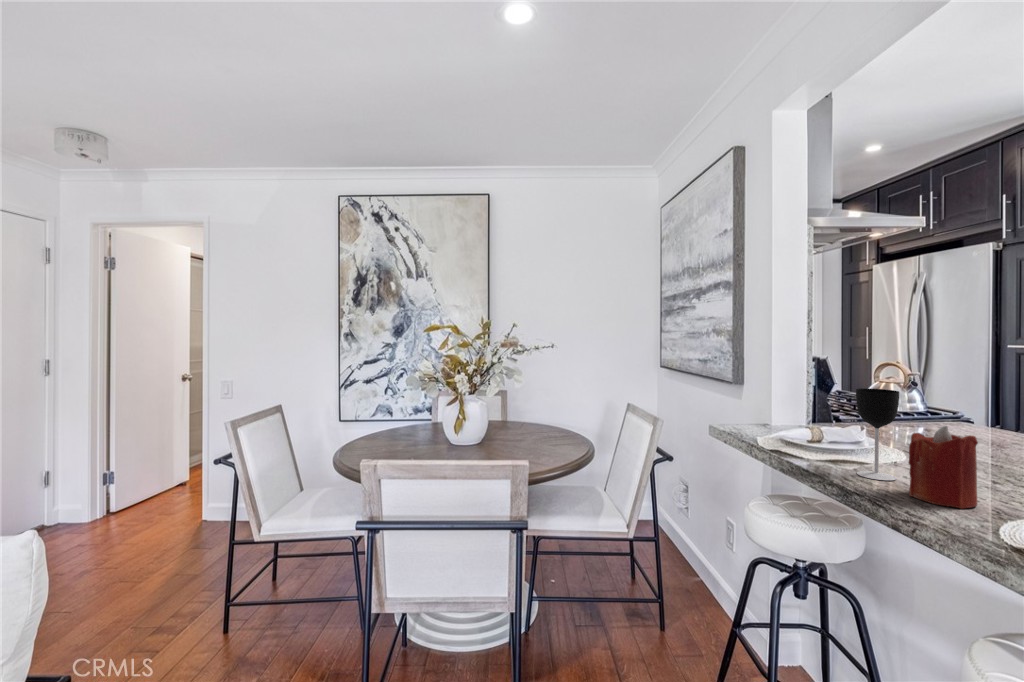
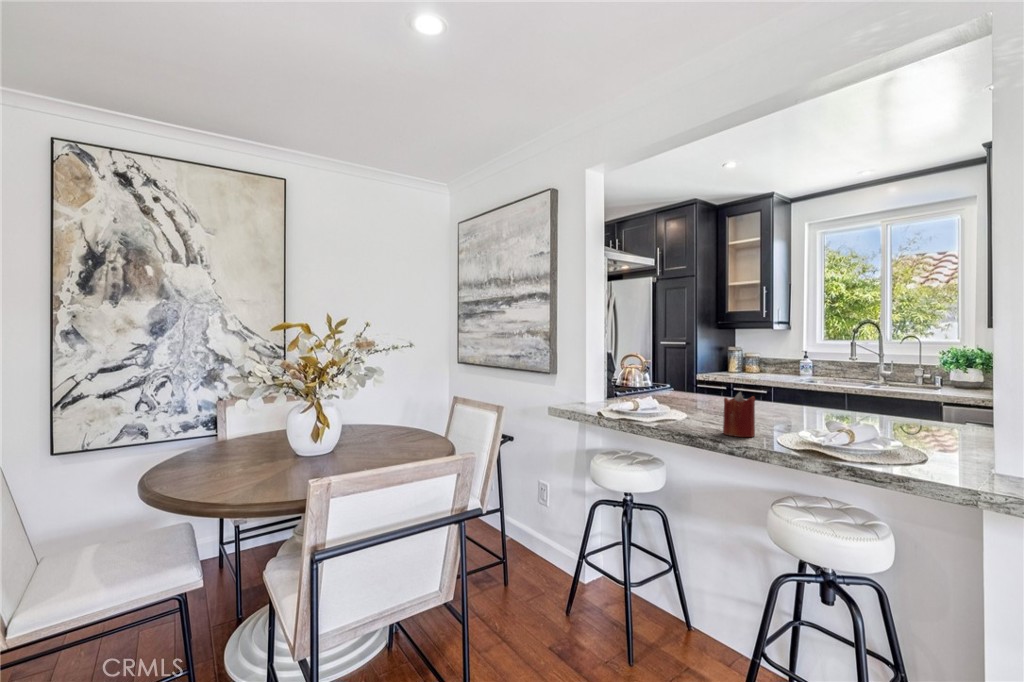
wine glass: present [856,388,899,480] -> none [684,373,708,429]

